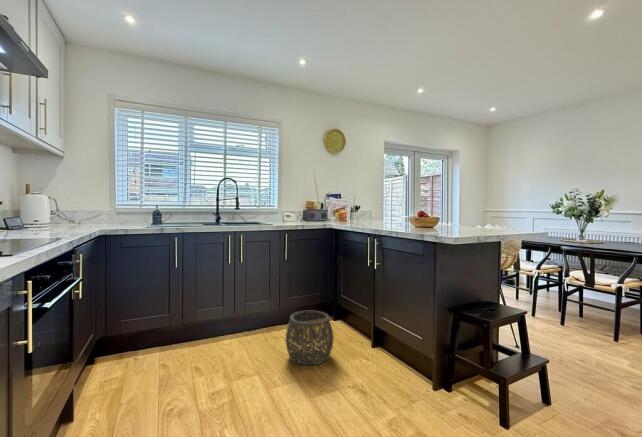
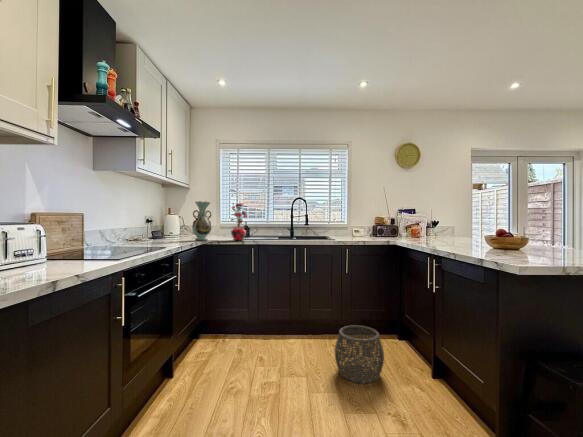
decorative vase: none [91,177,119,230] -> present [192,201,211,241]
potted plant: none [144,180,172,229] -> present [231,203,247,241]

